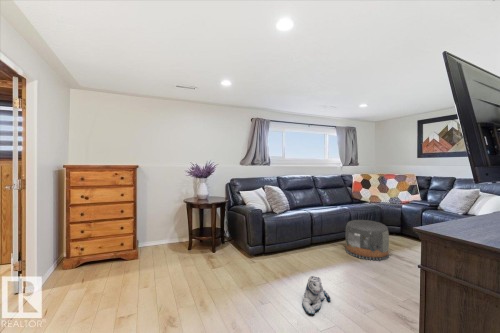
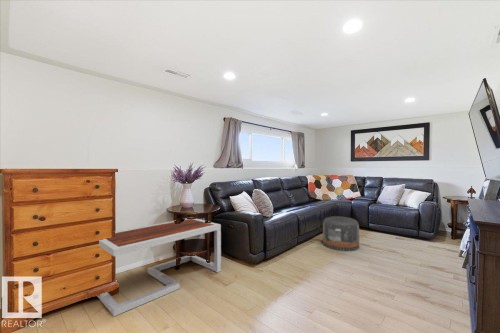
coffee table: none [121,208,222,274] -> present [98,218,221,316]
plush toy: present [302,276,330,314] -> none [331,272,357,307]

